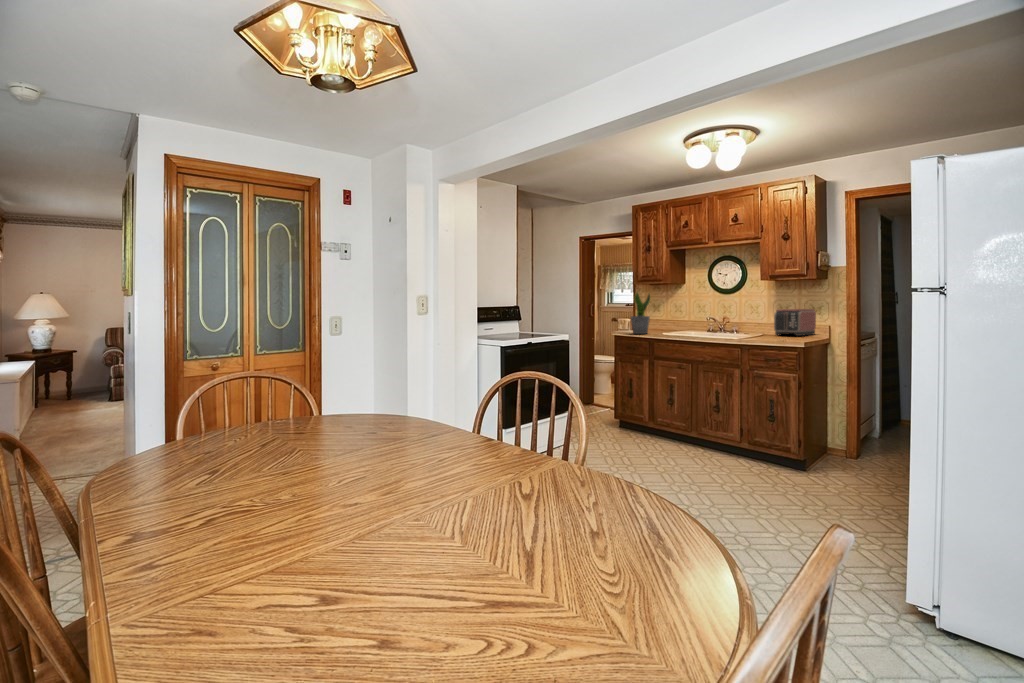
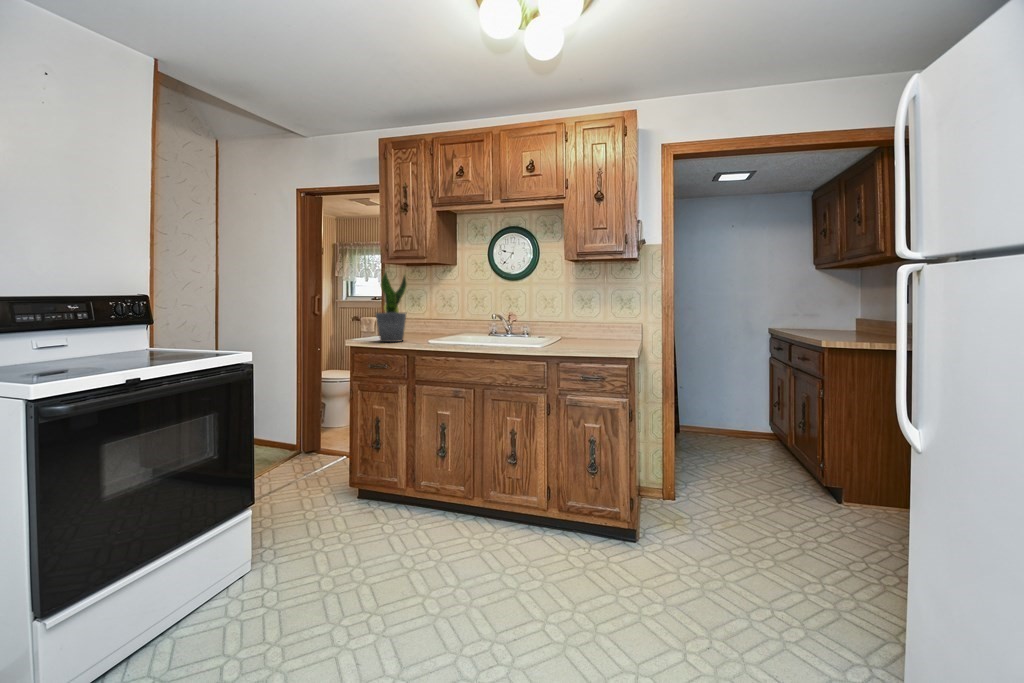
toaster: present [774,309,816,336] -> none [584,304,629,342]

